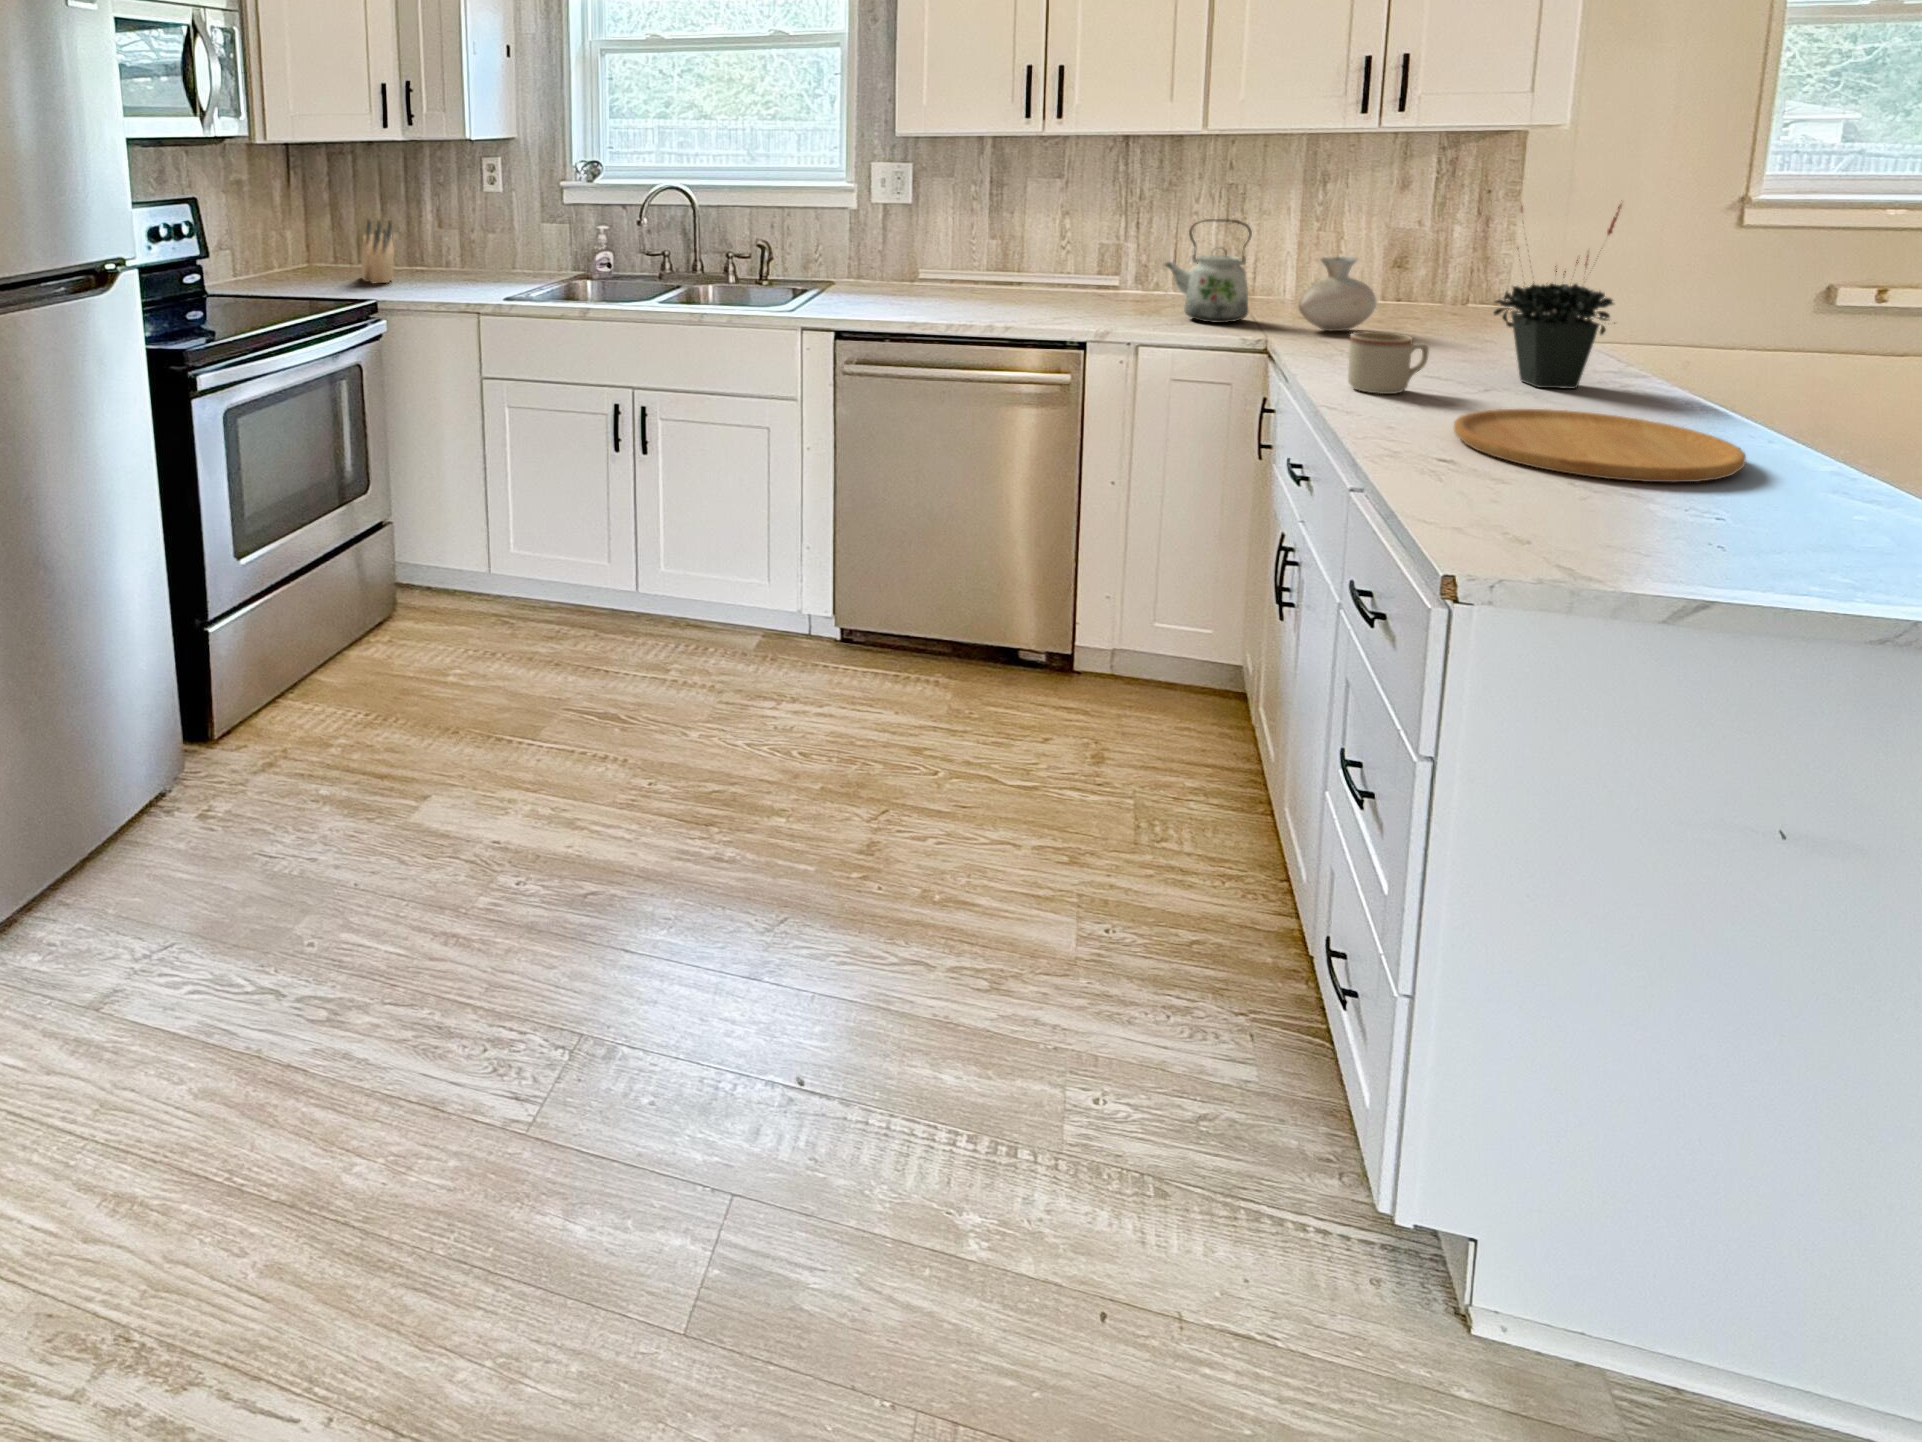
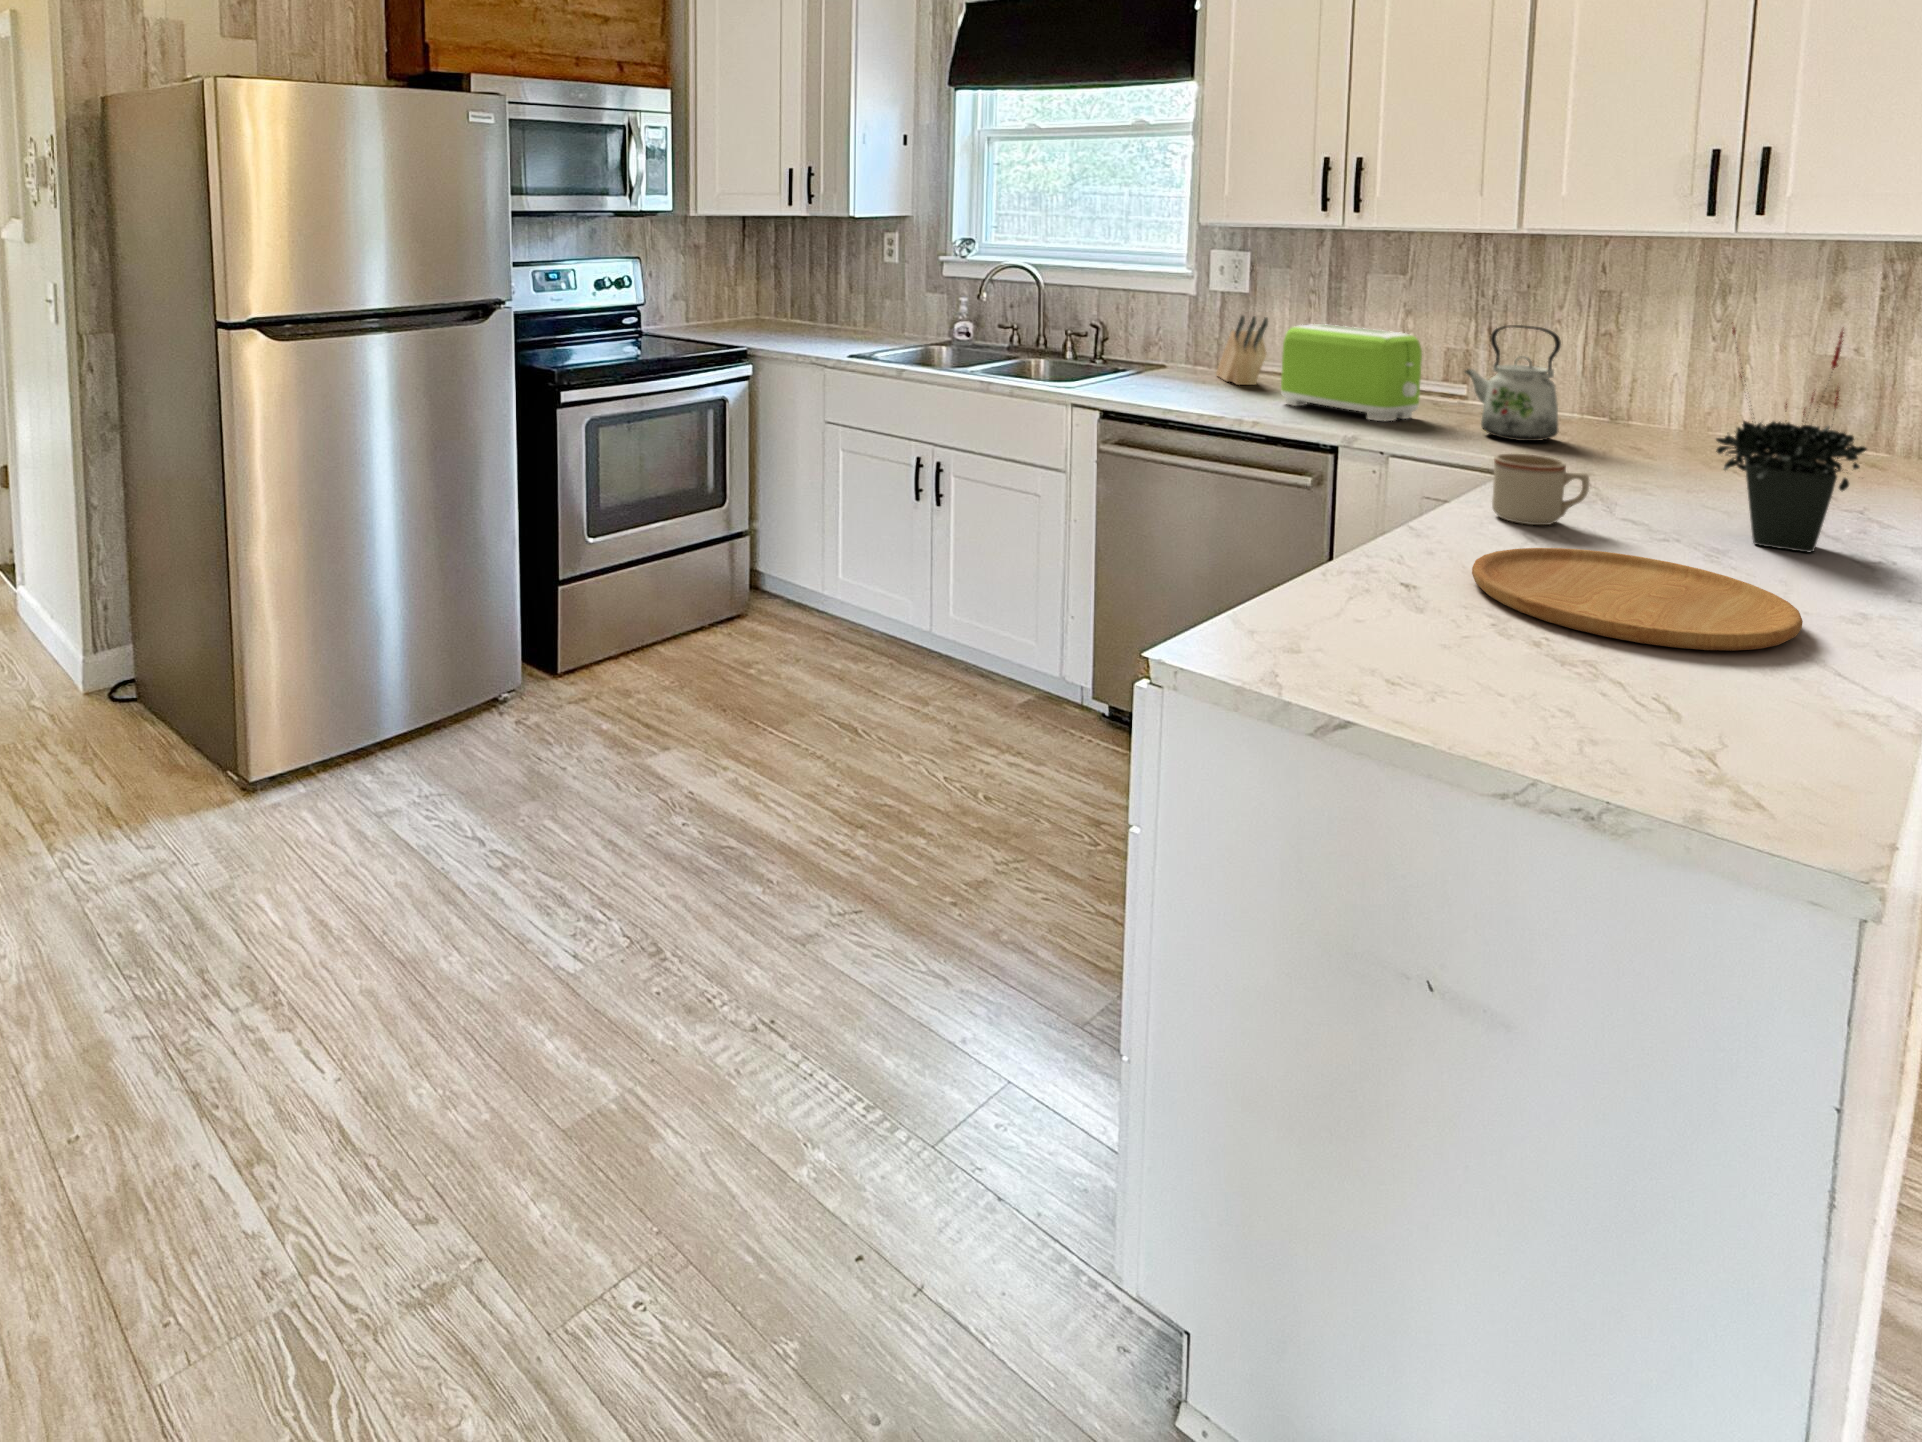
knife block: present [361,220,394,283] -> present [1216,316,1268,385]
toaster: none [991,230,1122,317] -> present [1281,324,1422,421]
vase: present [1298,256,1377,331] -> none [1592,377,1707,463]

